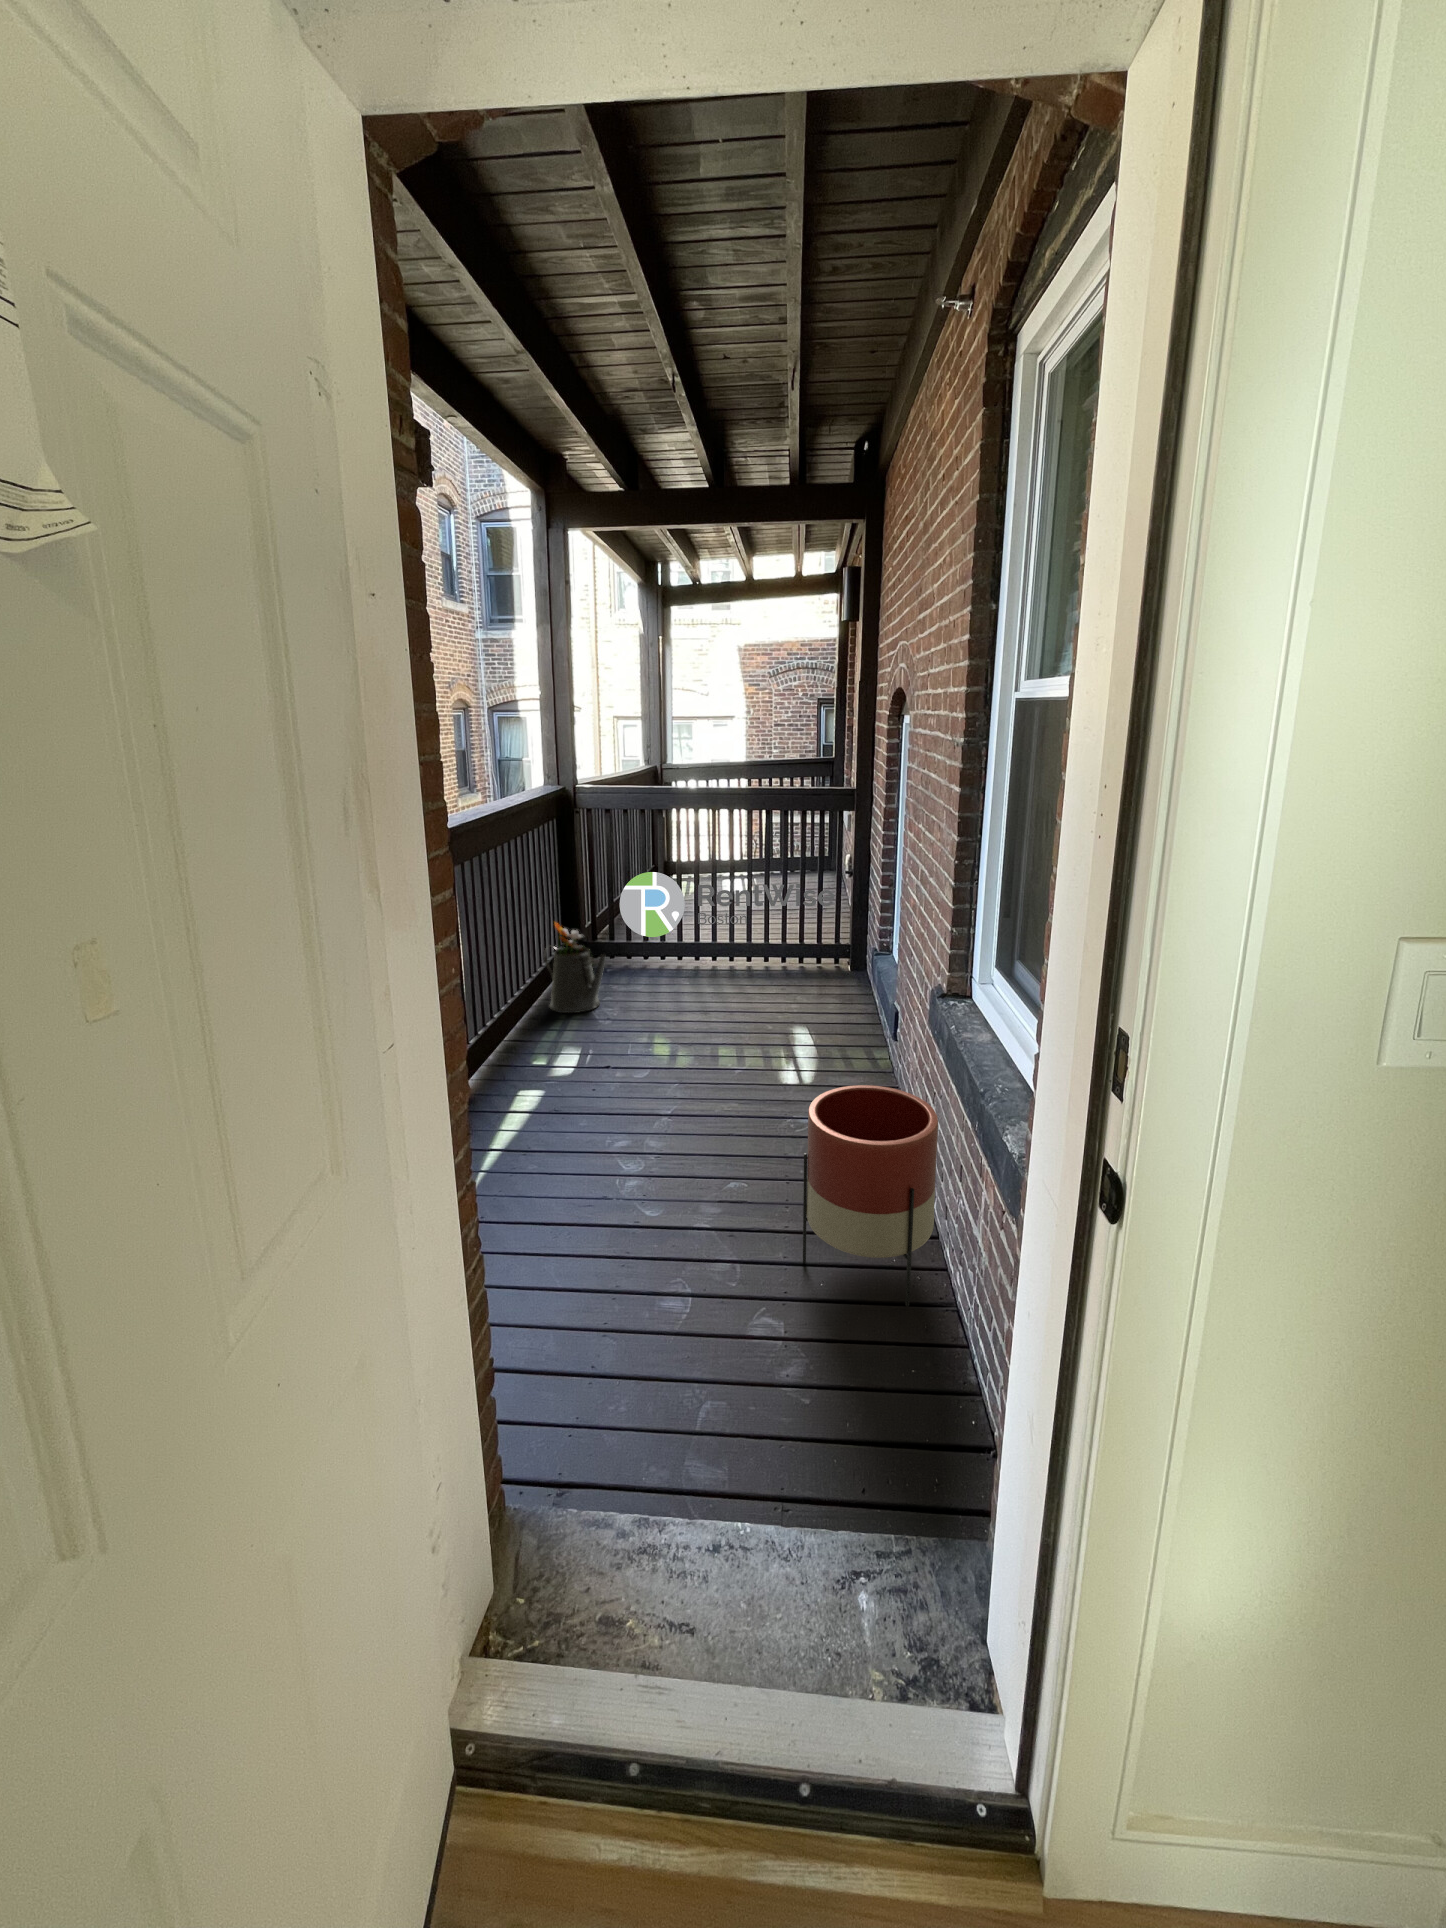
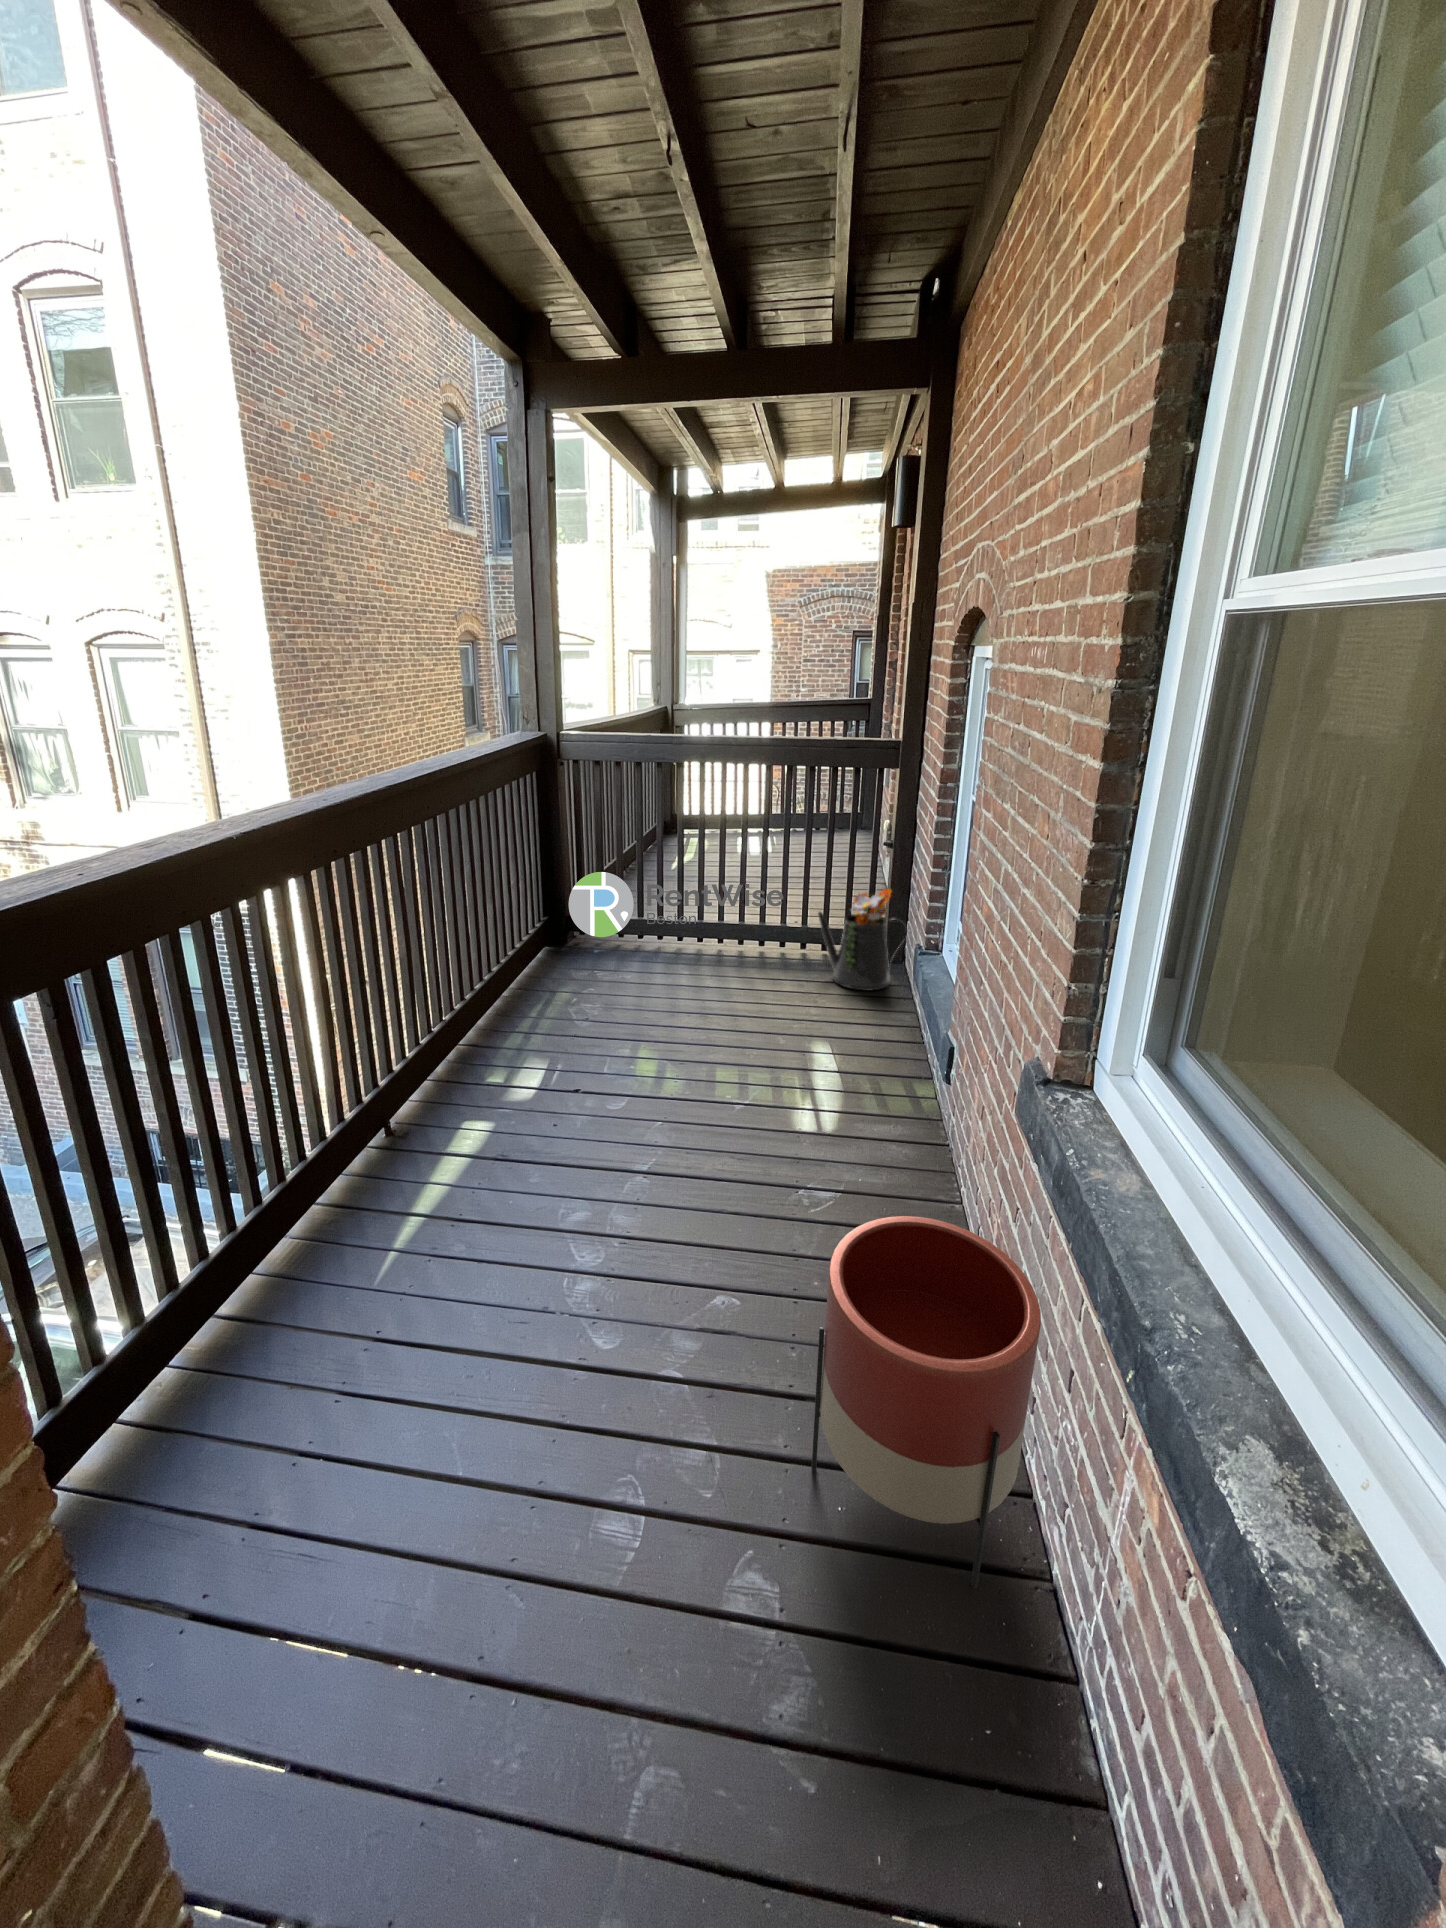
watering can: present [543,923,606,1013] -> present [818,889,901,991]

